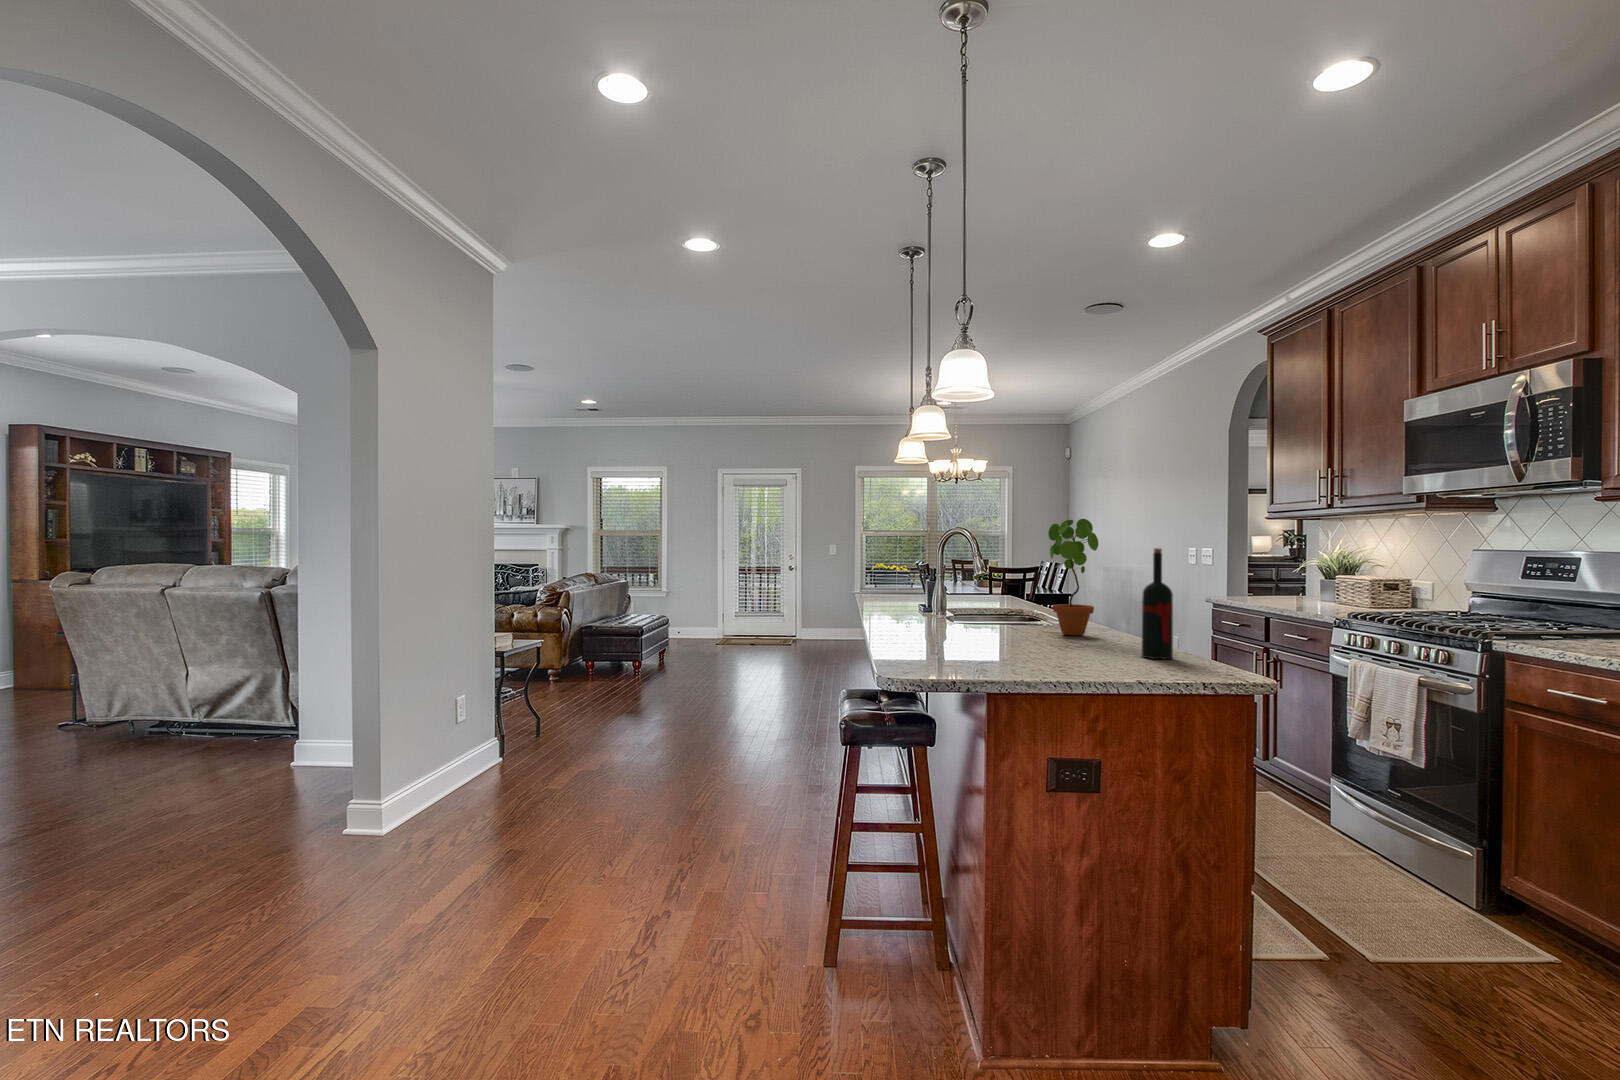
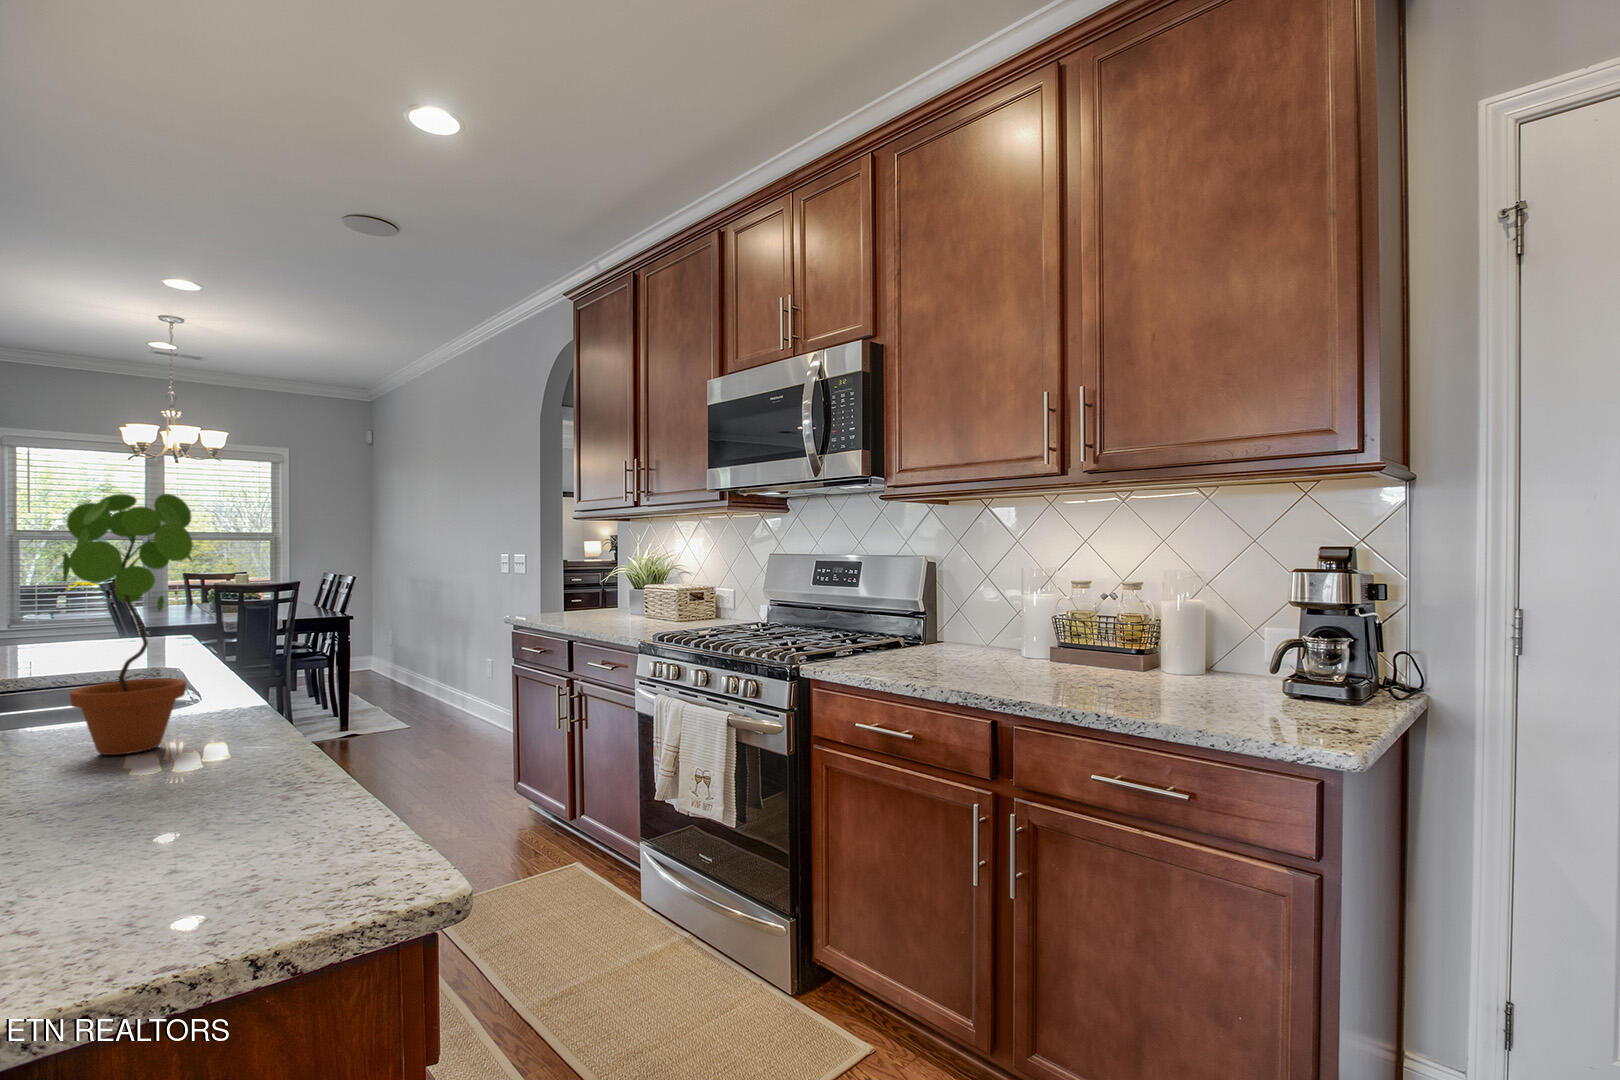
wine bottle: present [1142,548,1173,659] -> none [189,556,278,841]

